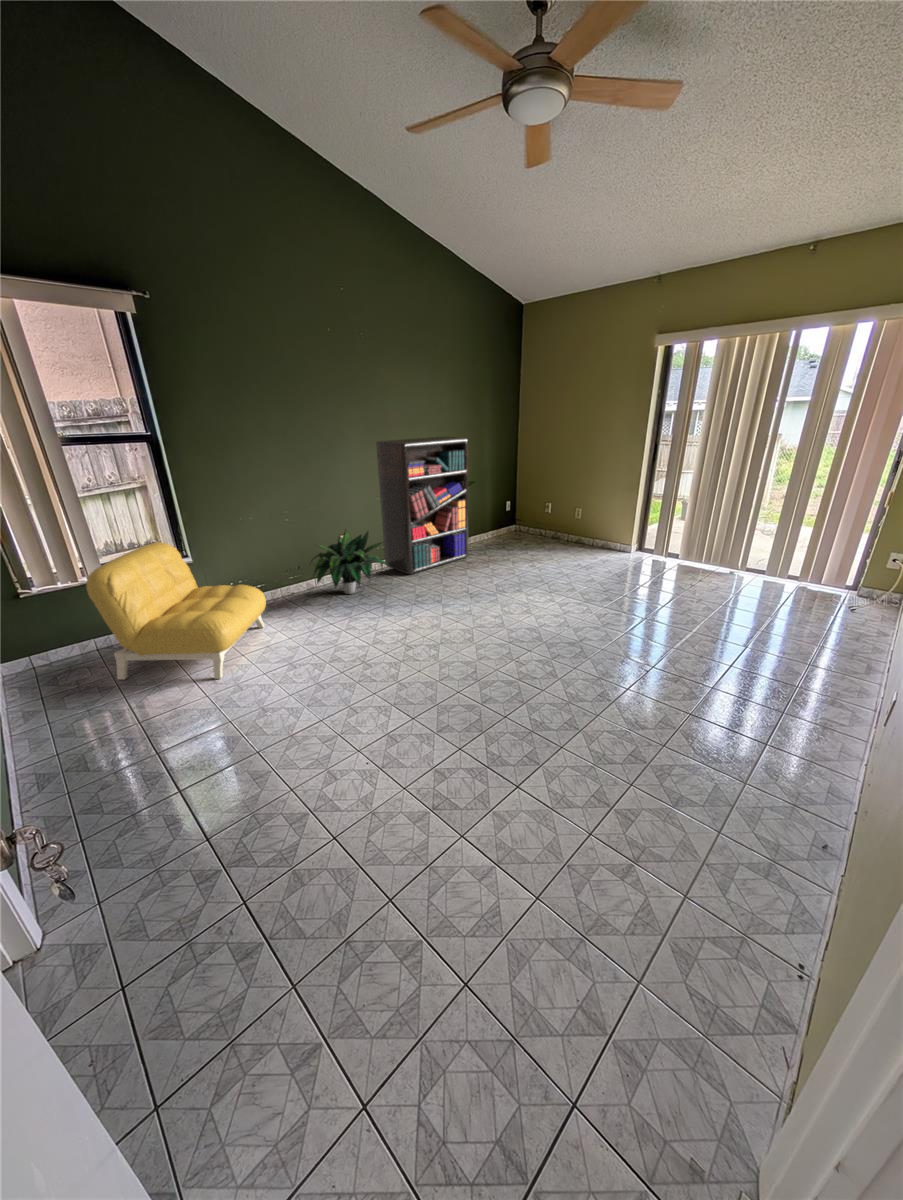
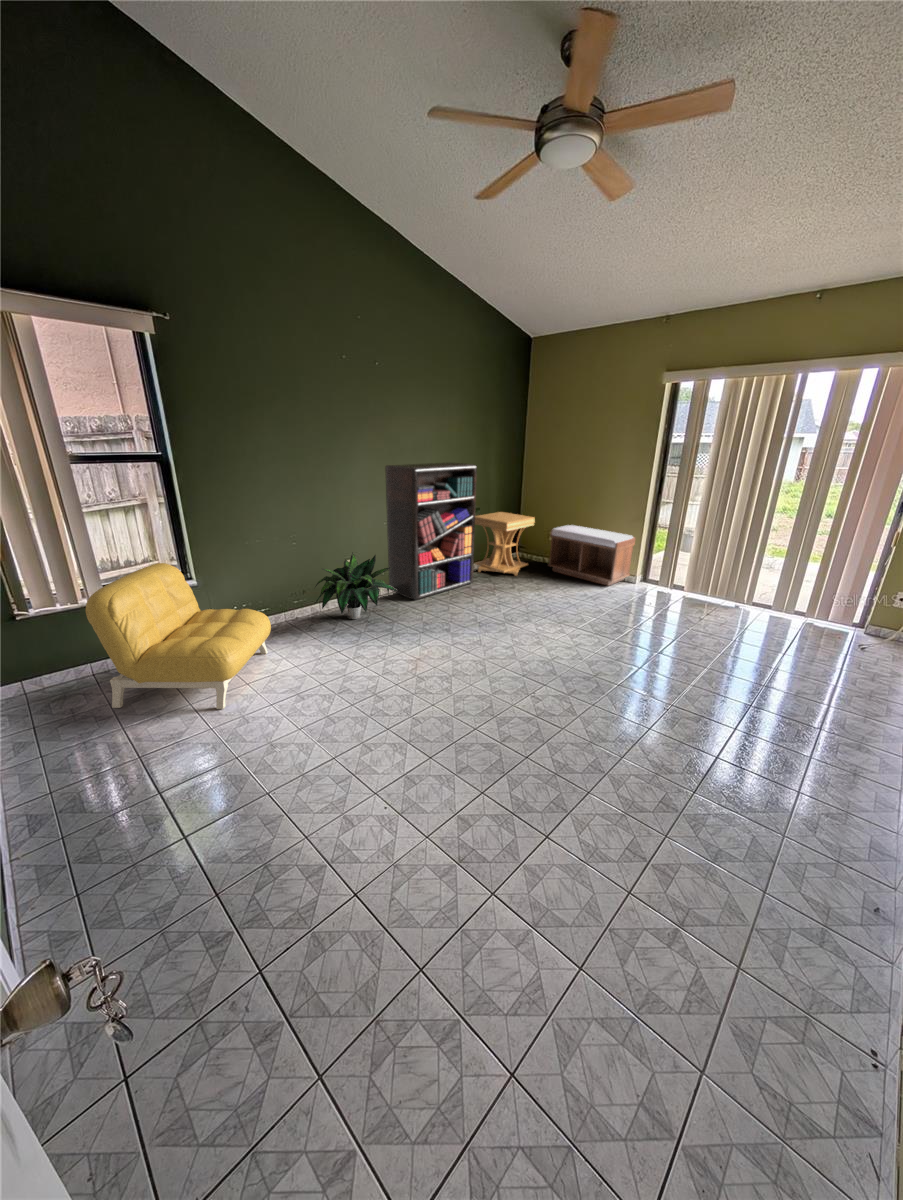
side table: none [468,485,530,549] -> present [475,512,535,576]
bench: none [544,497,631,556] -> present [548,525,636,586]

